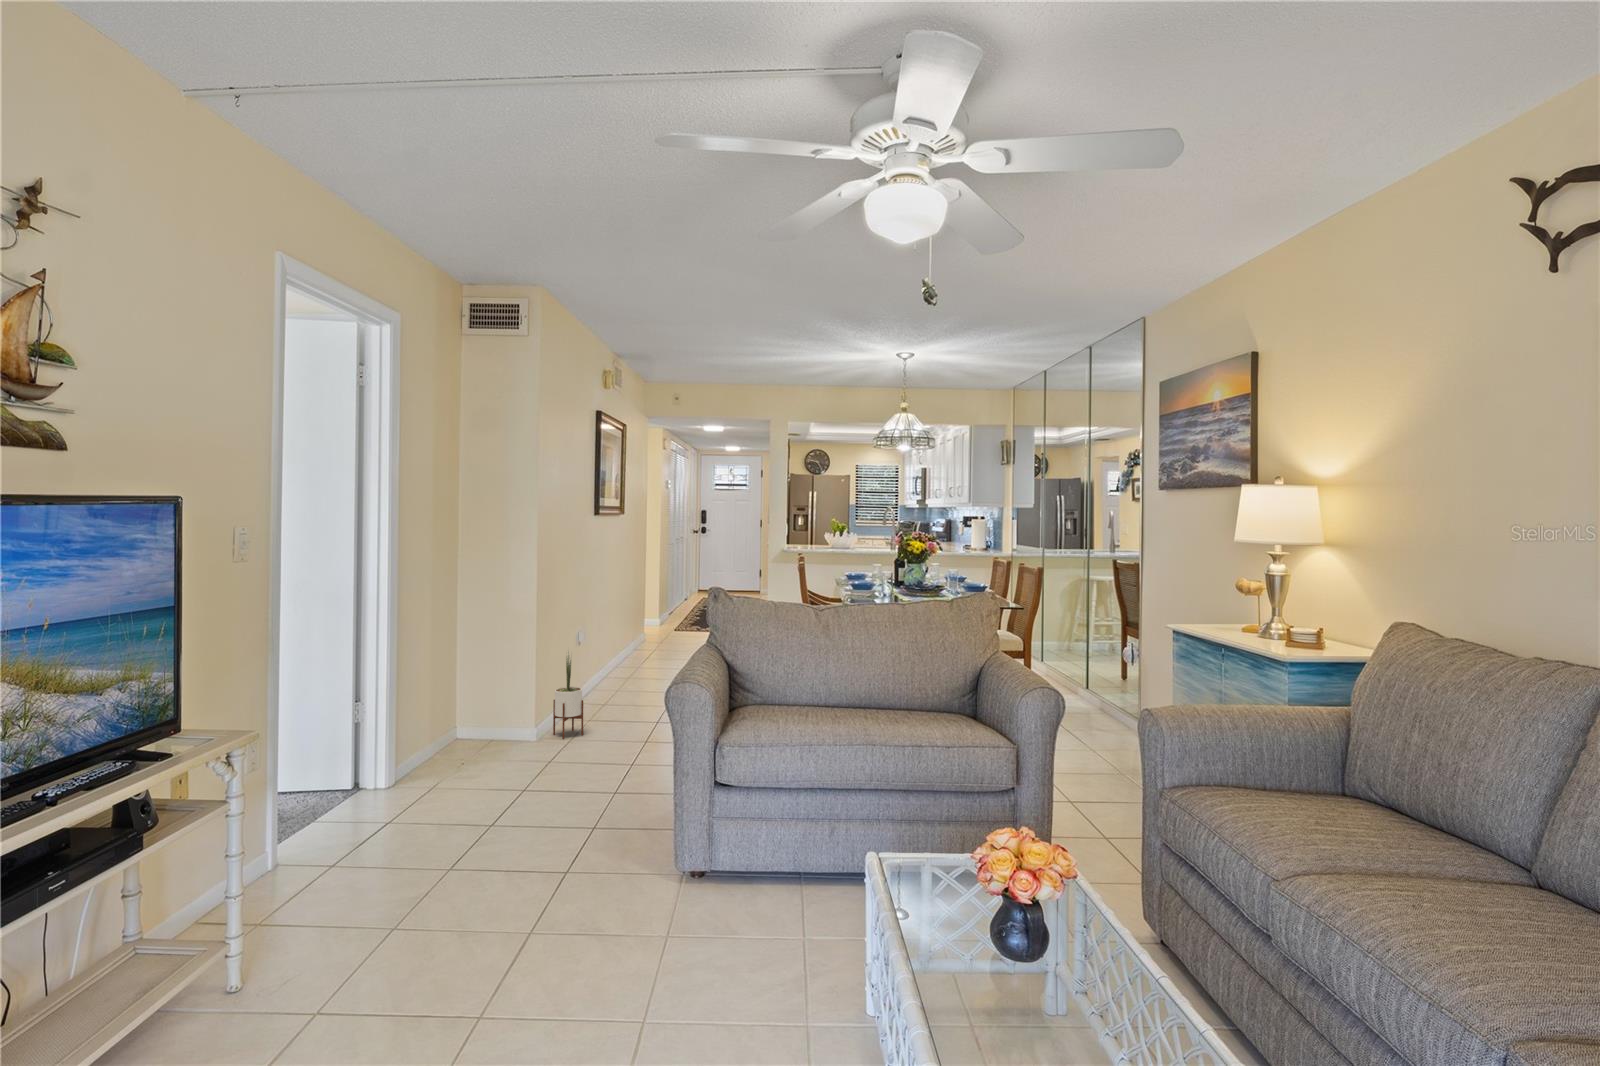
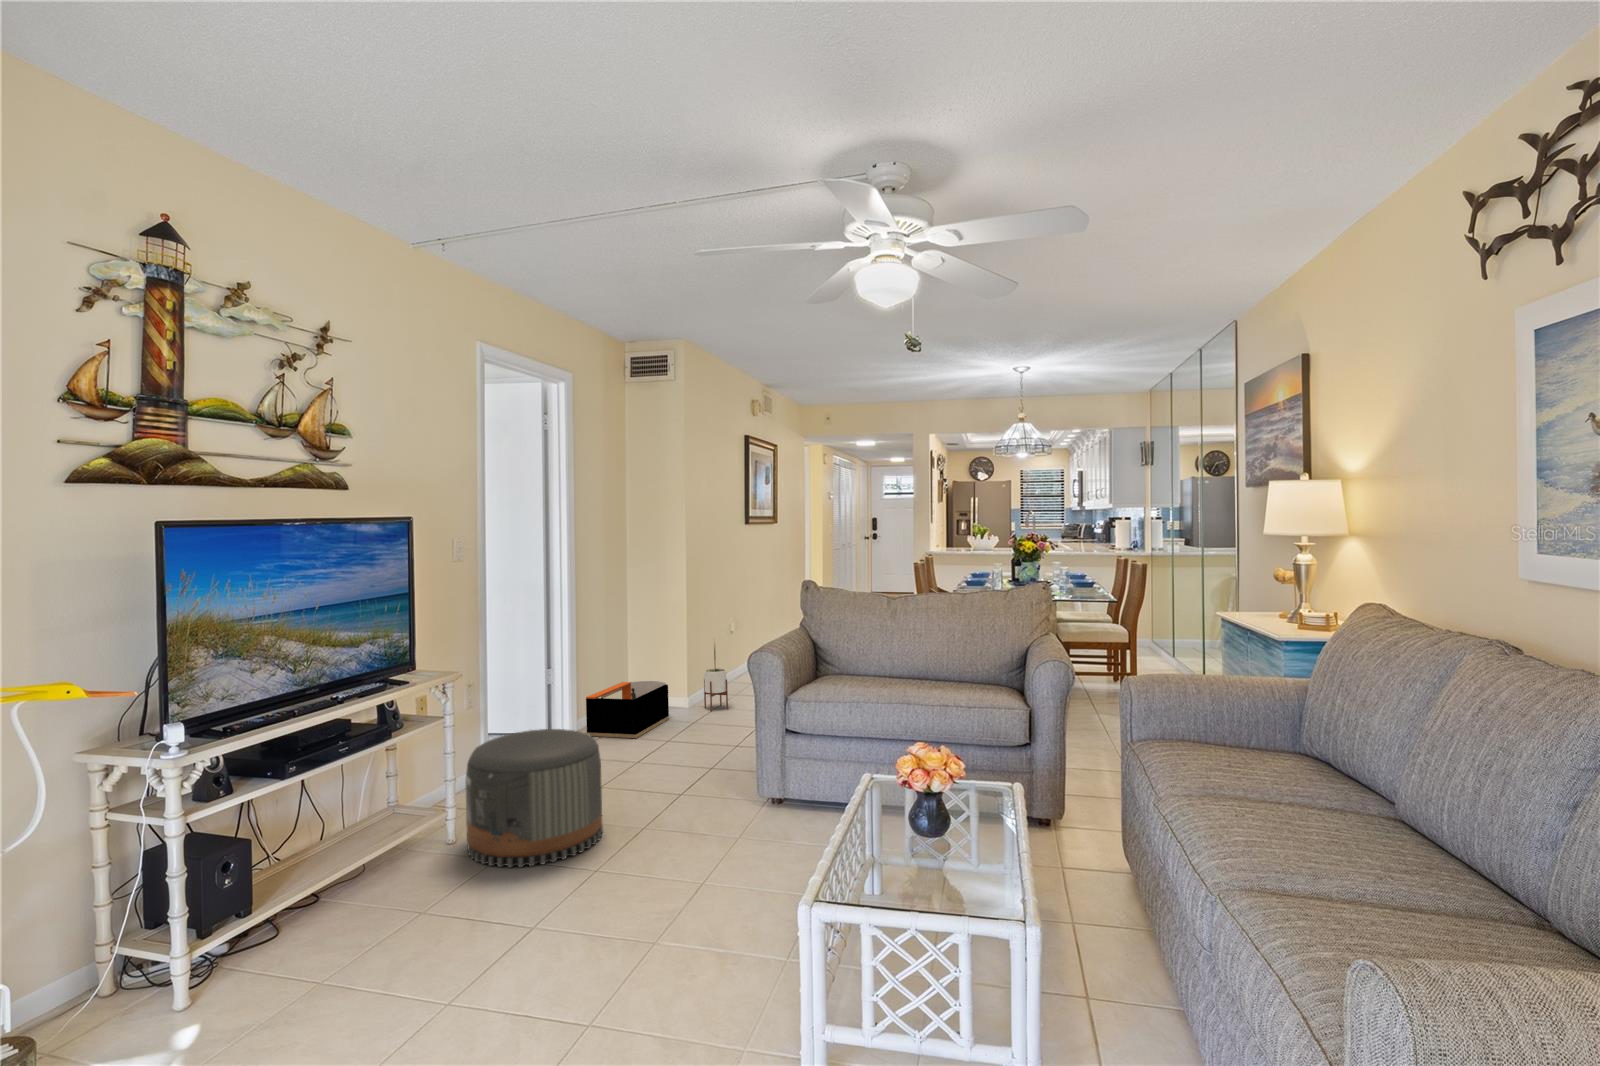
storage bin: none [408,705,513,782] -> present [586,681,669,738]
pouf: none [266,798,474,1019] -> present [465,729,603,868]

